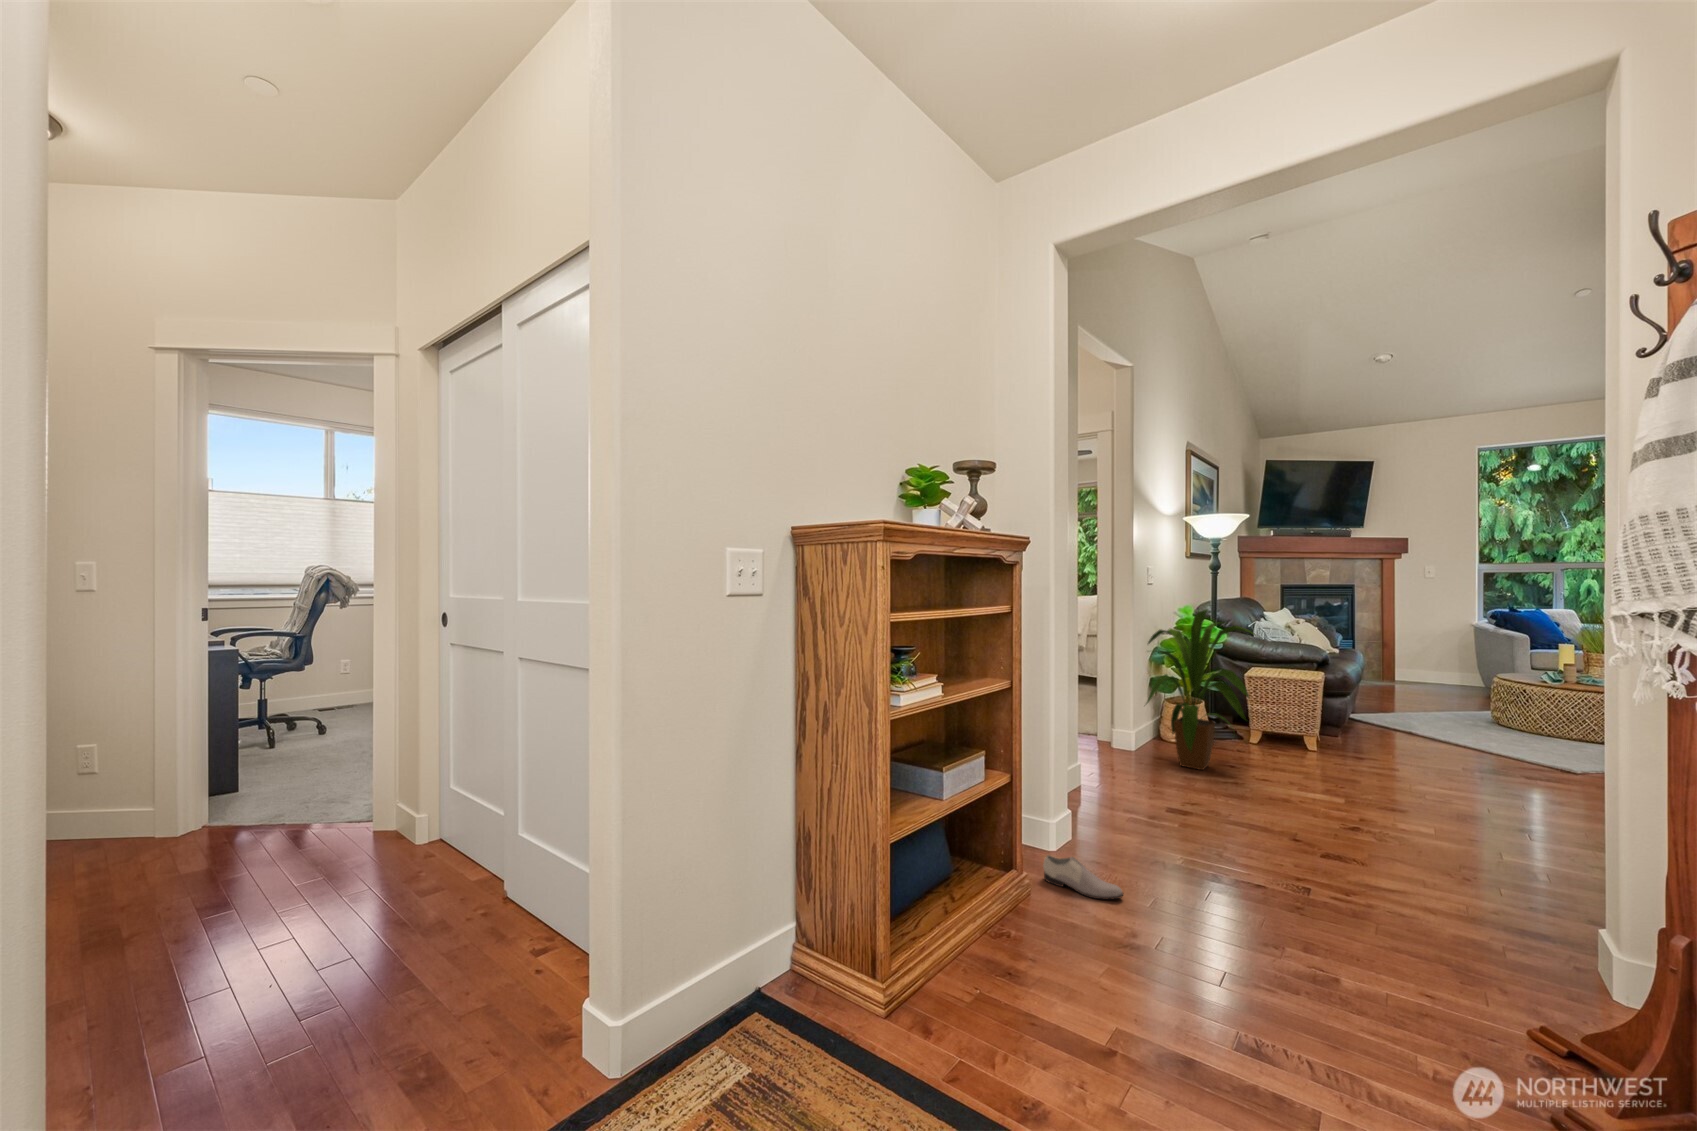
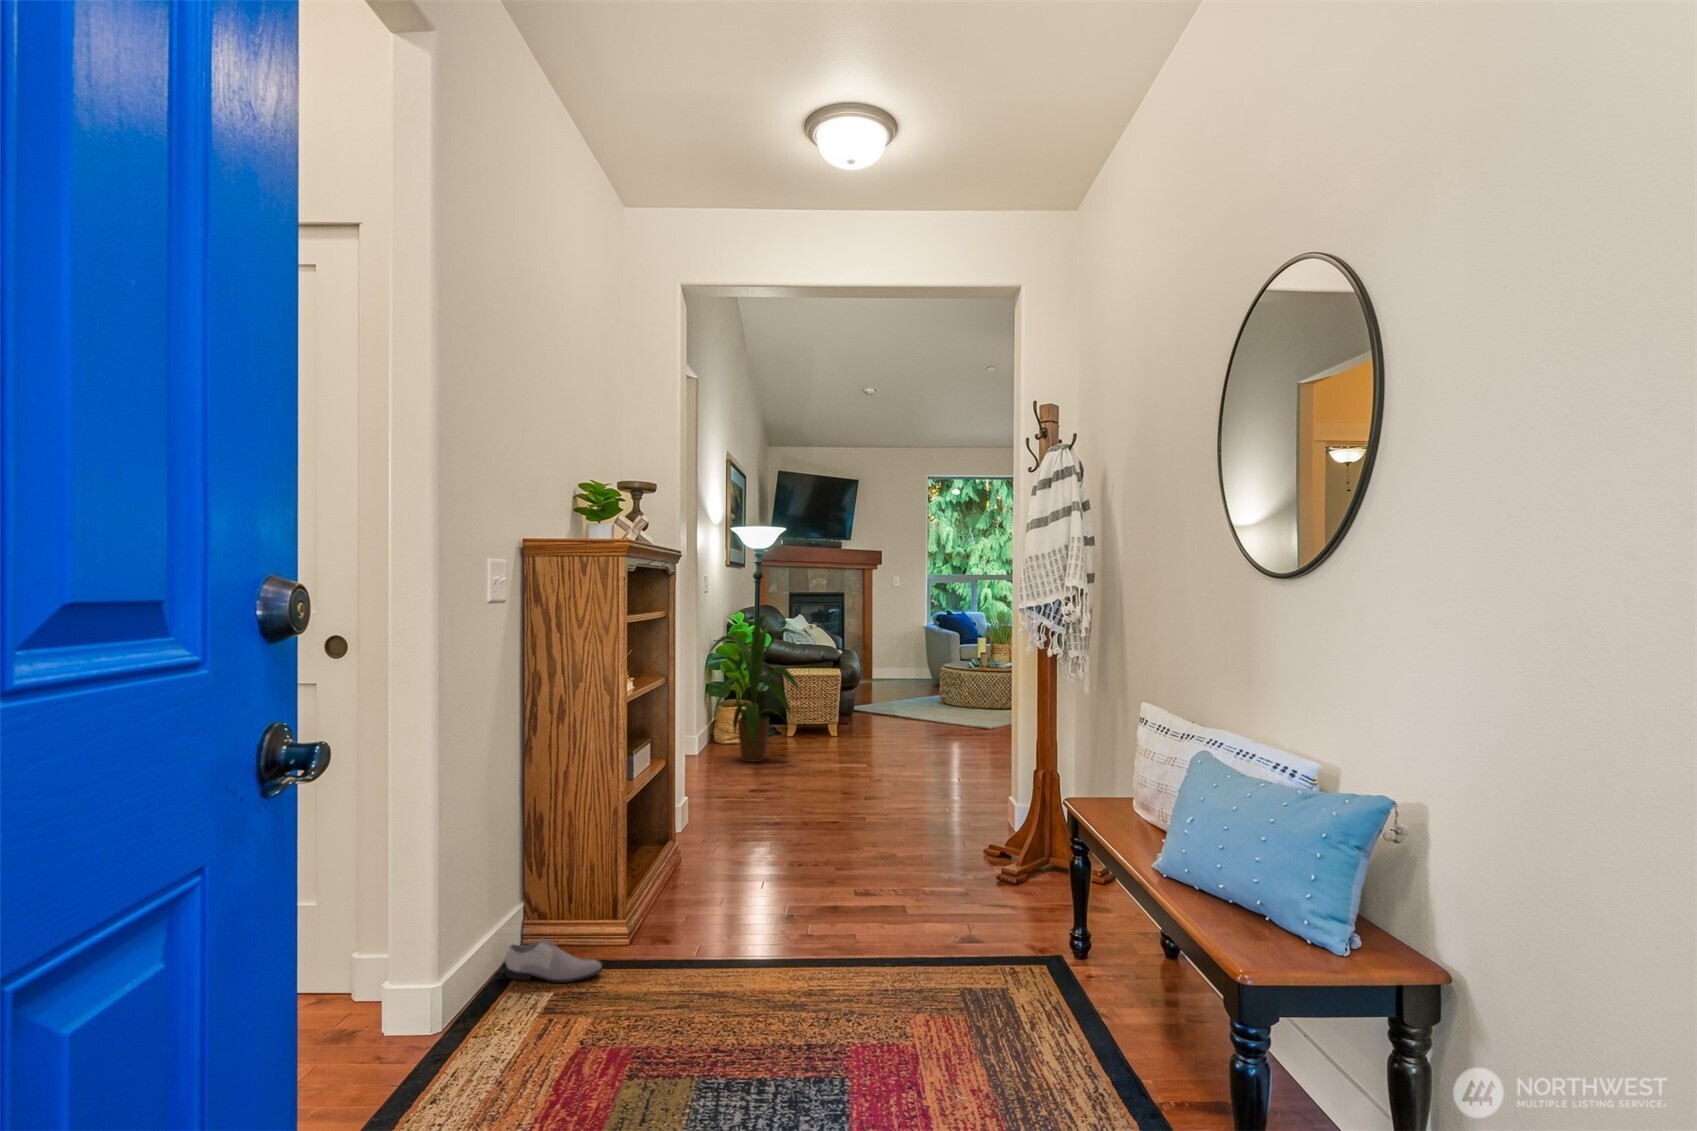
shoe: present [1043,855,1123,899] -> present [505,939,603,983]

